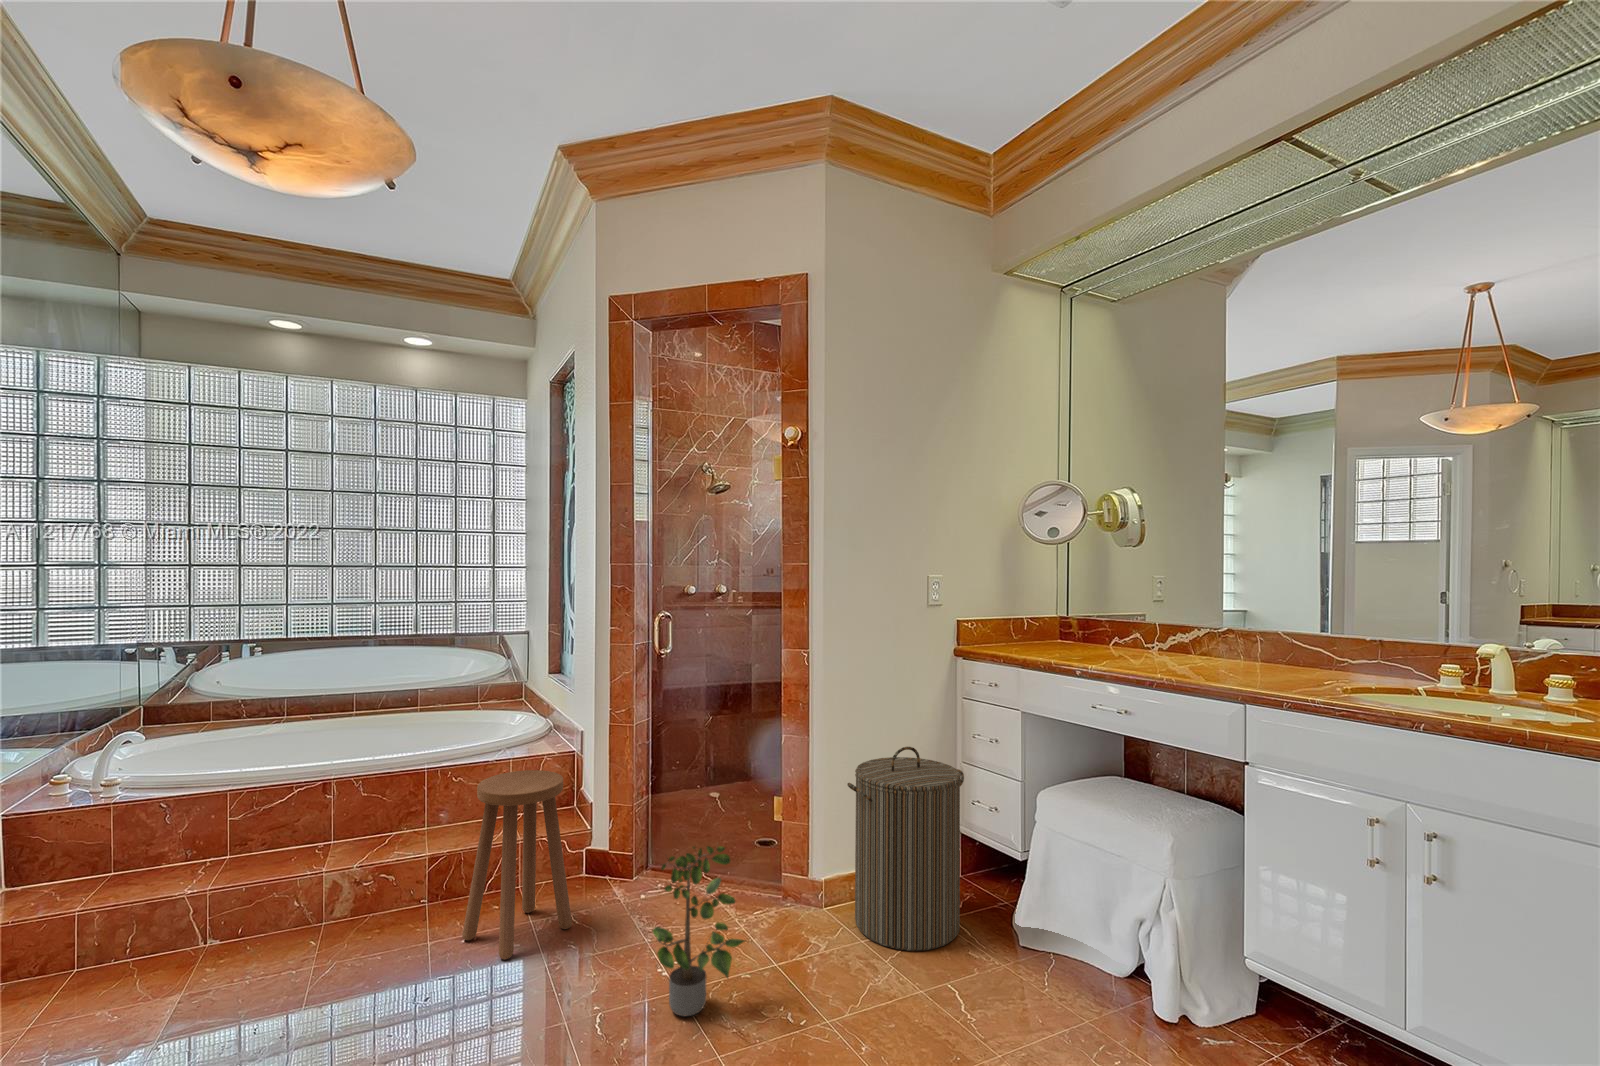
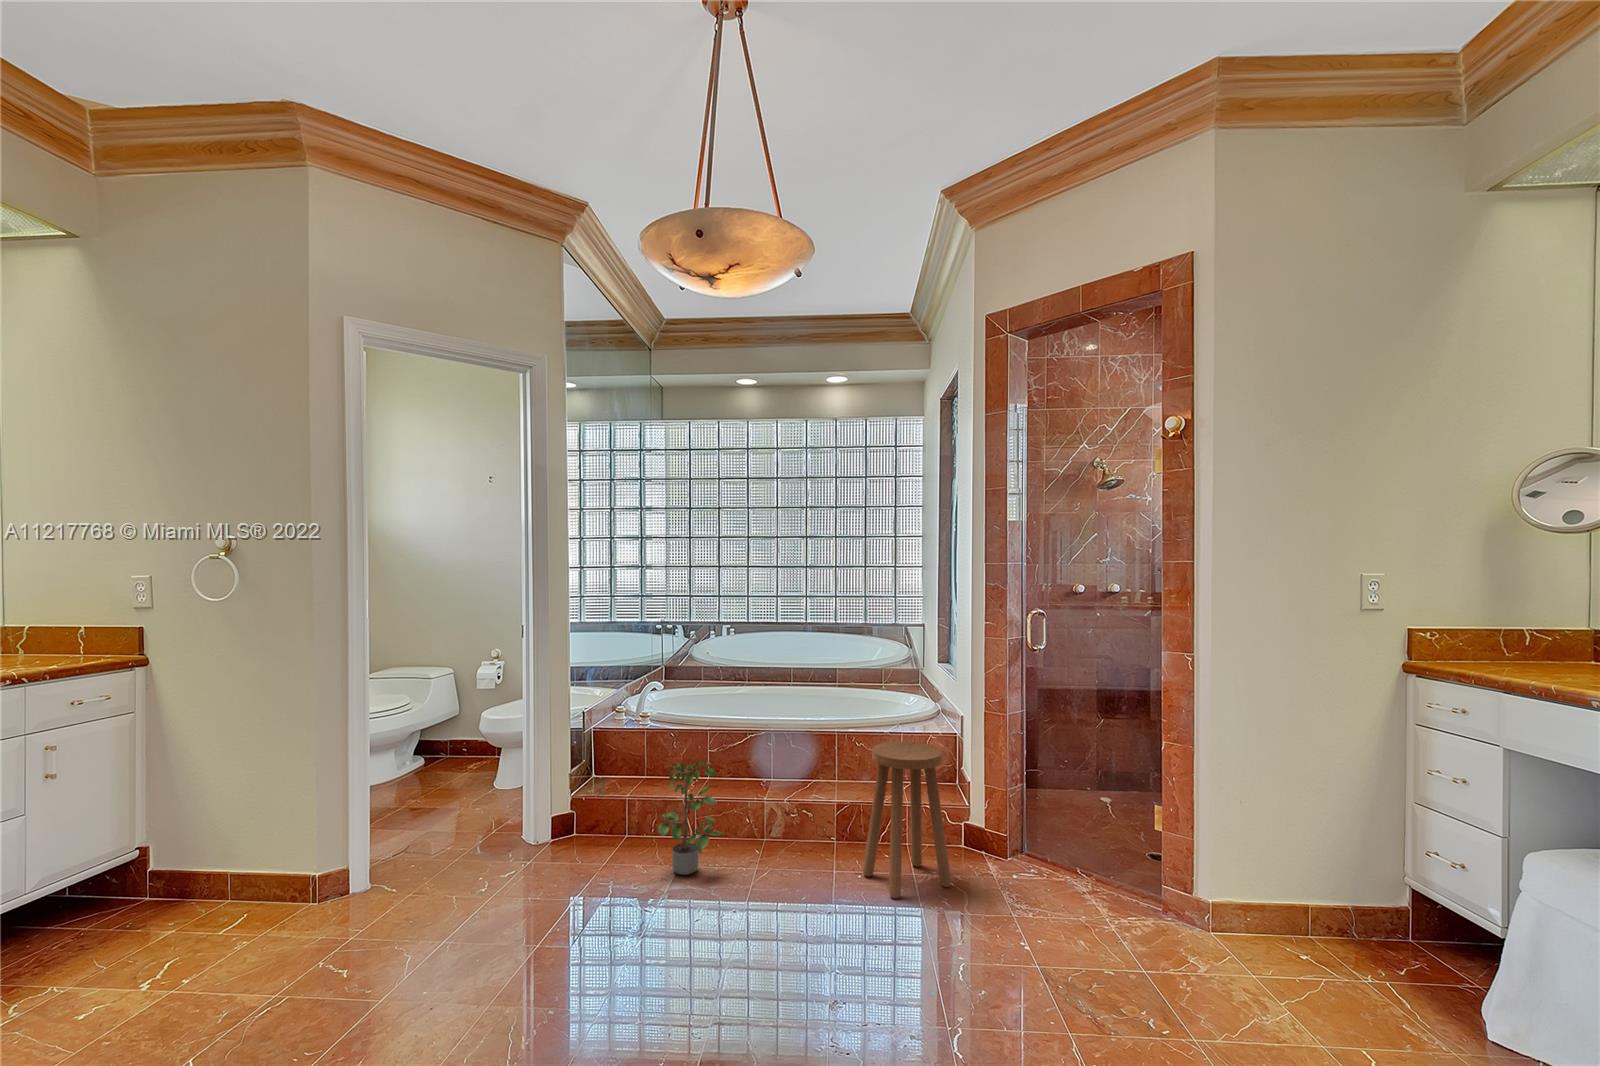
laundry hamper: present [847,747,964,951] -> none [1235,772,1401,1011]
potted plant: present [652,846,745,1016] -> present [658,759,725,875]

